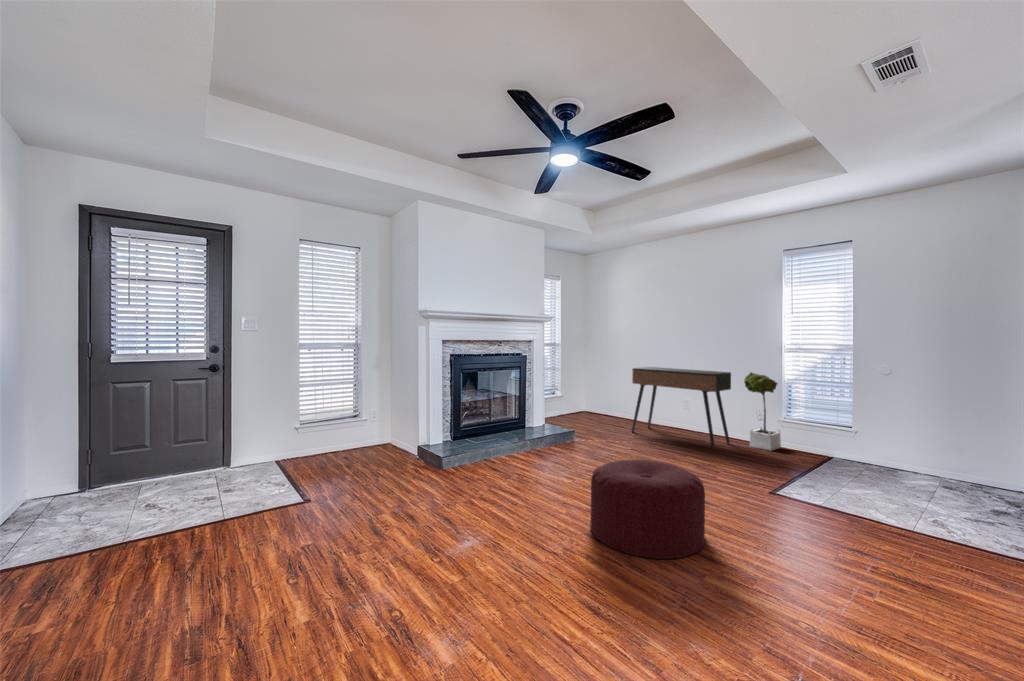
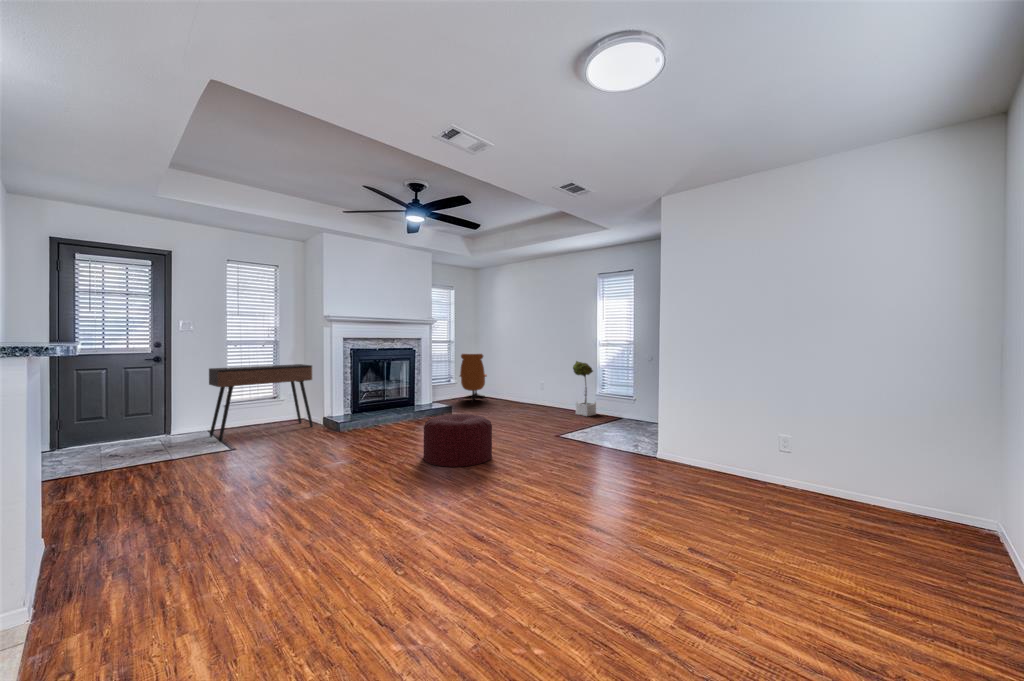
lounge chair: none [570,360,609,423] -> present [460,354,487,402]
console table: present [632,367,731,449] -> present [209,364,313,441]

